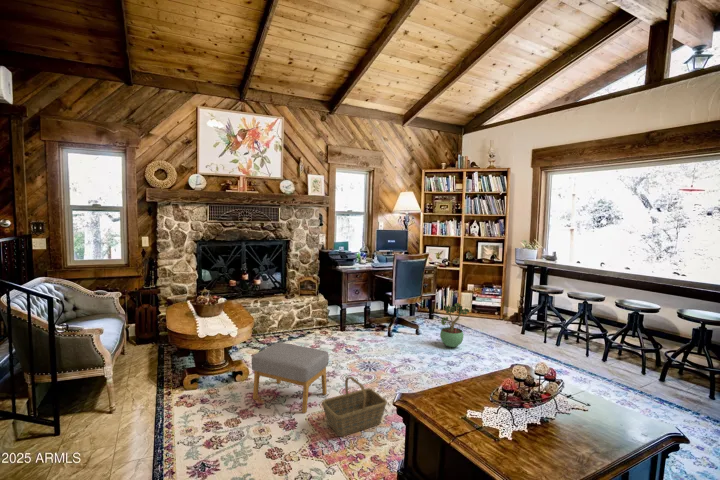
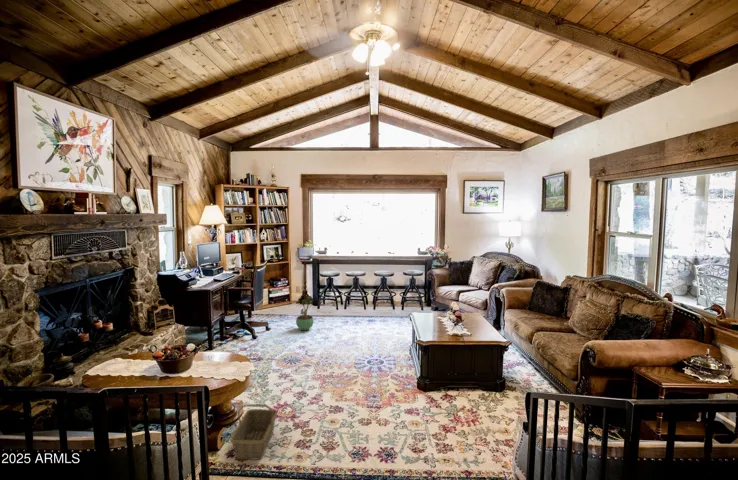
footstool: present [252,343,329,413] -> none [262,351,326,413]
basket: present [322,377,387,437] -> present [231,404,277,459]

